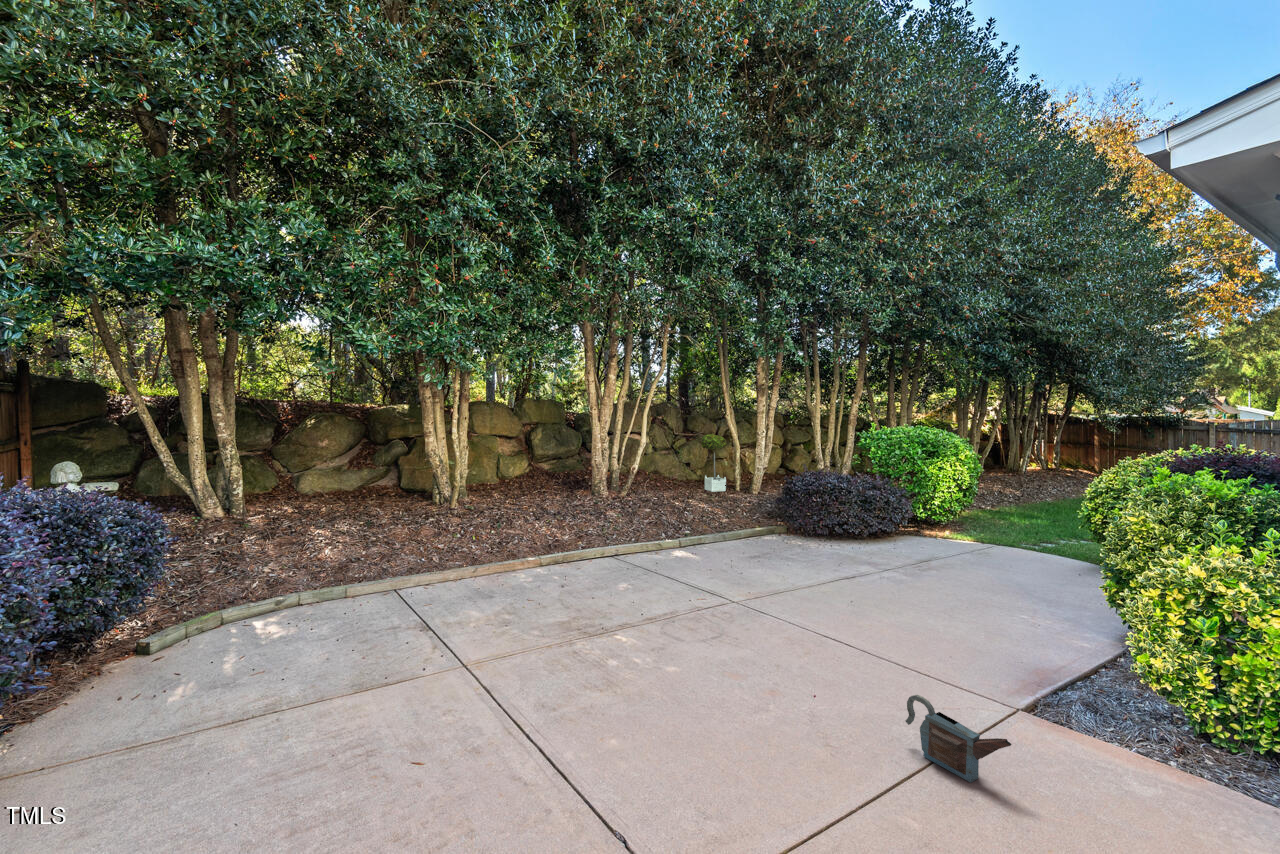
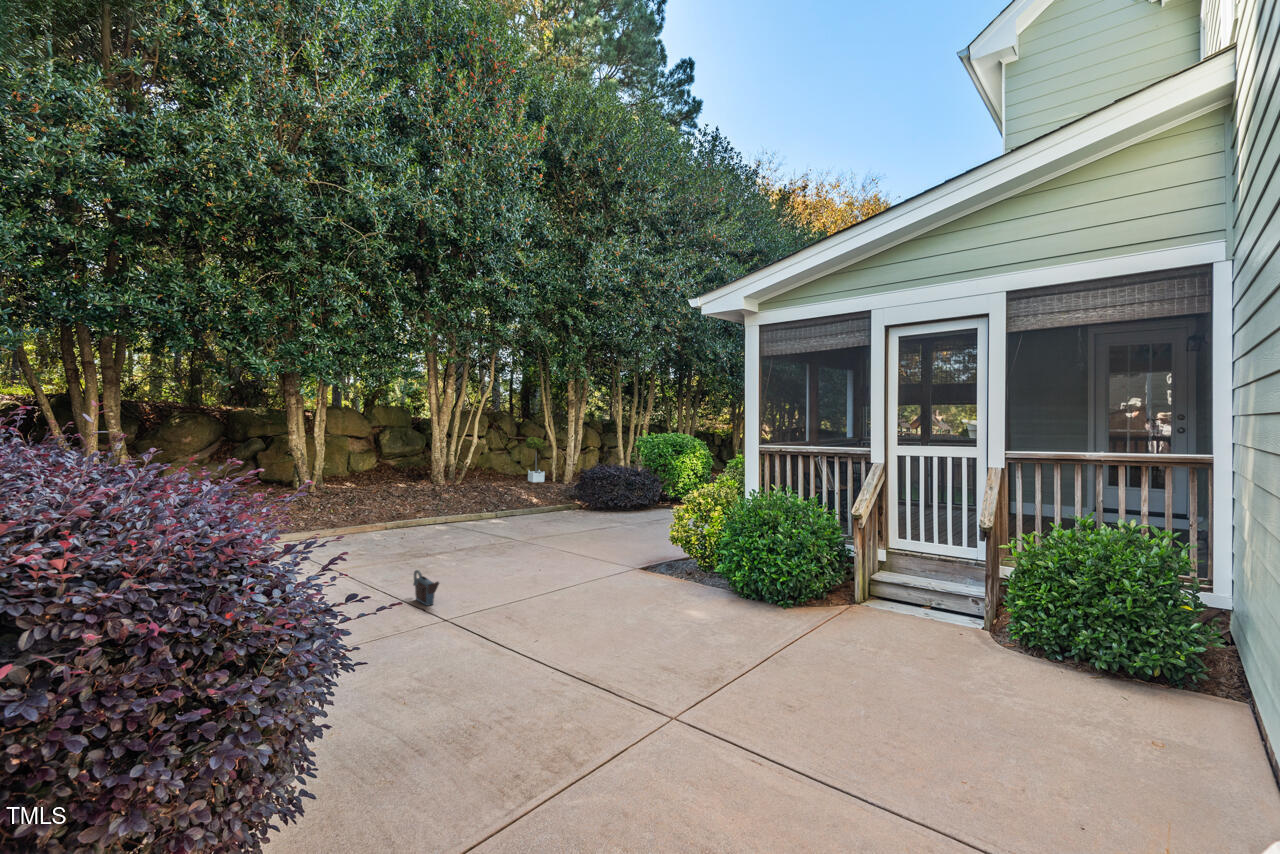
watering can: present [905,695,1011,783] -> present [413,570,439,606]

